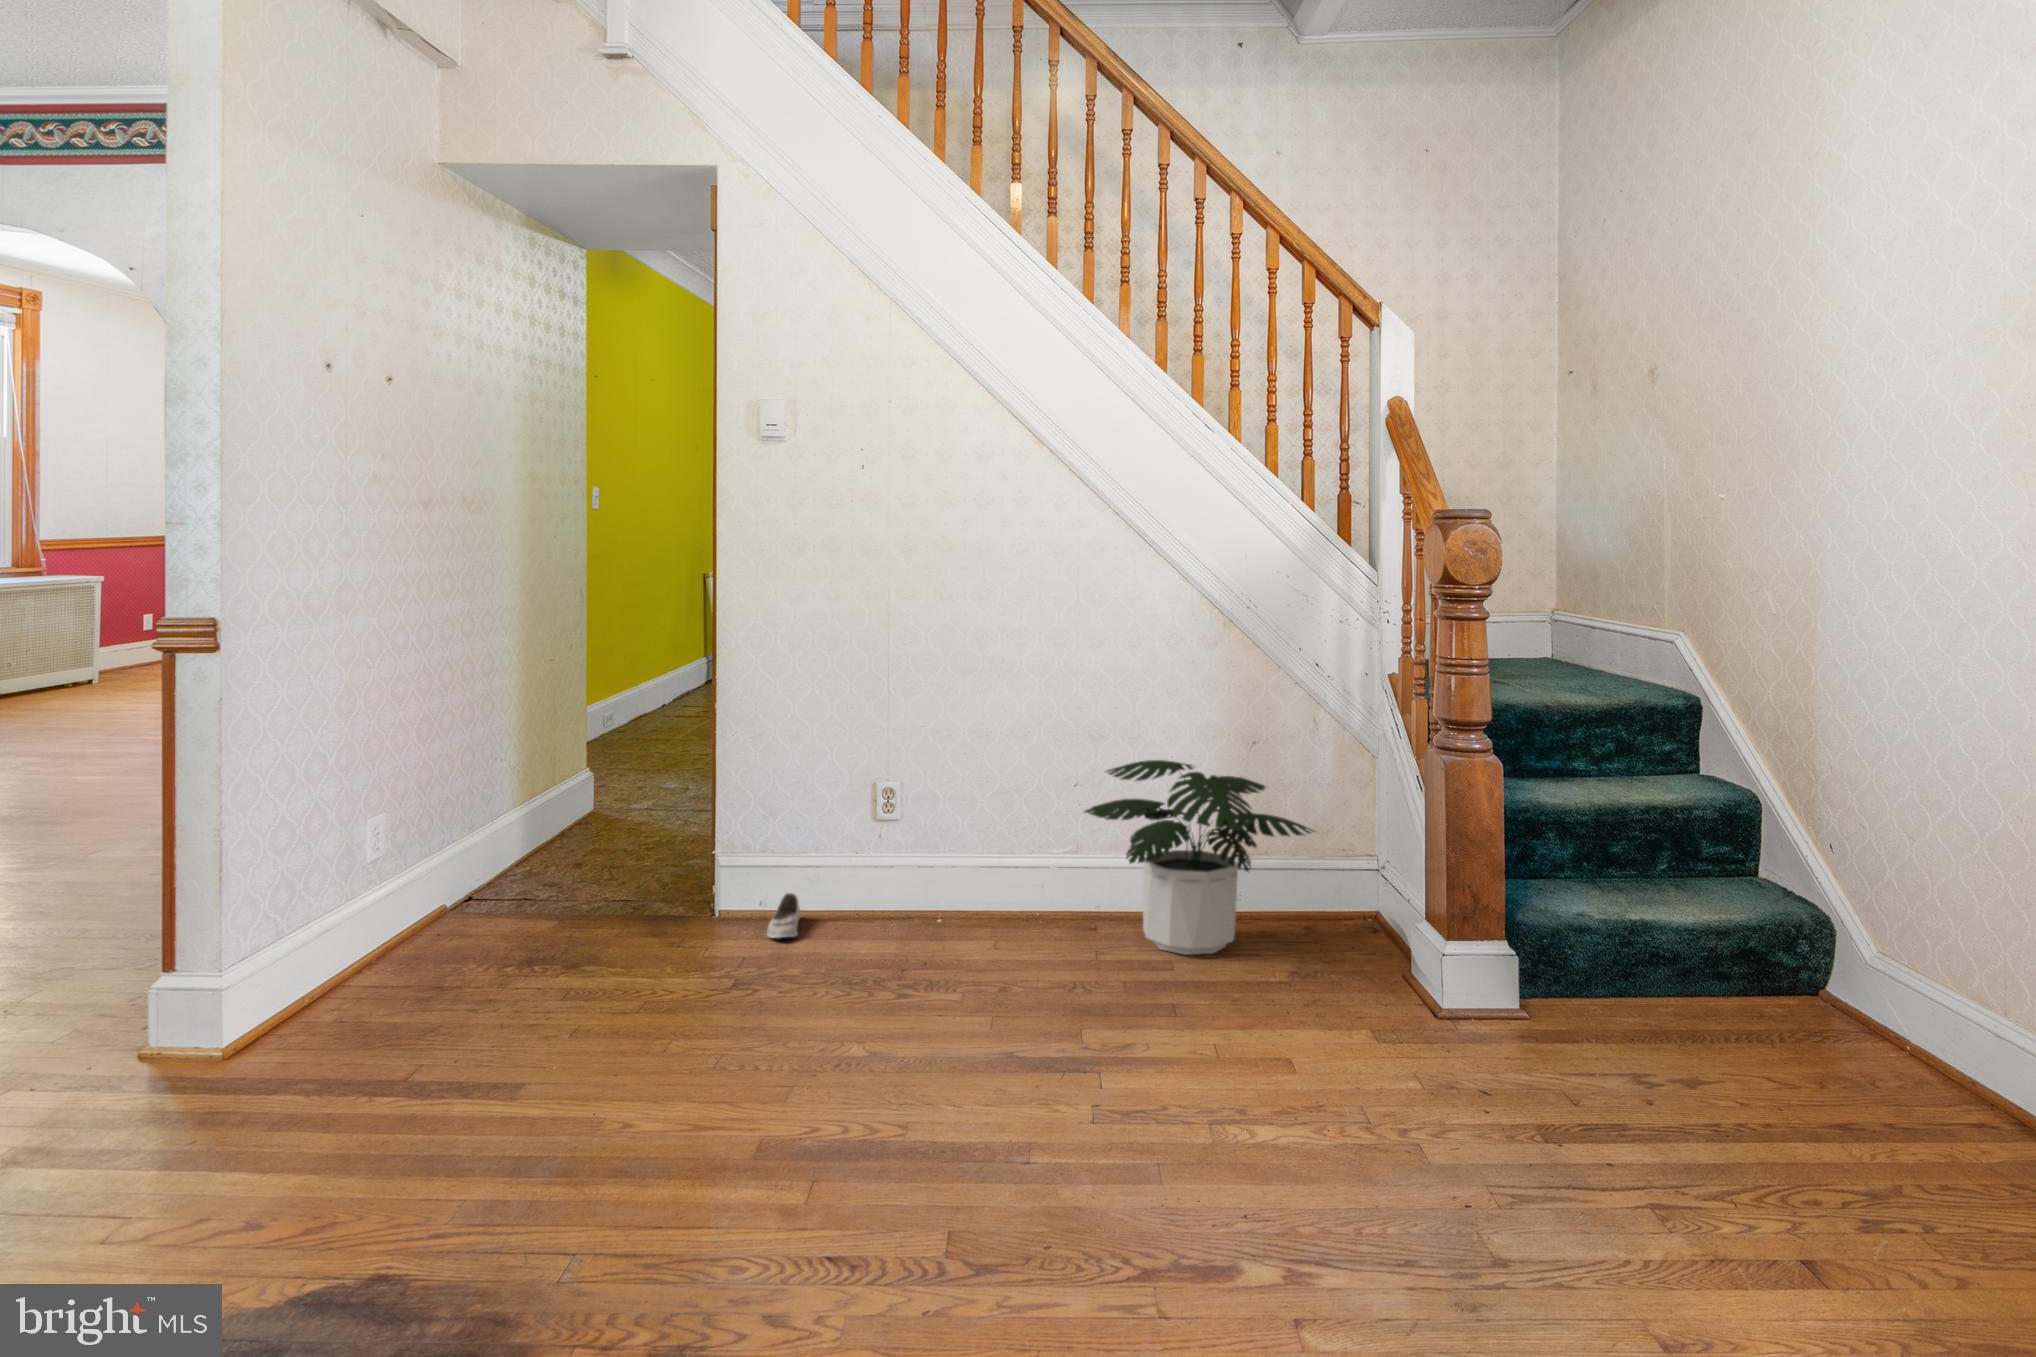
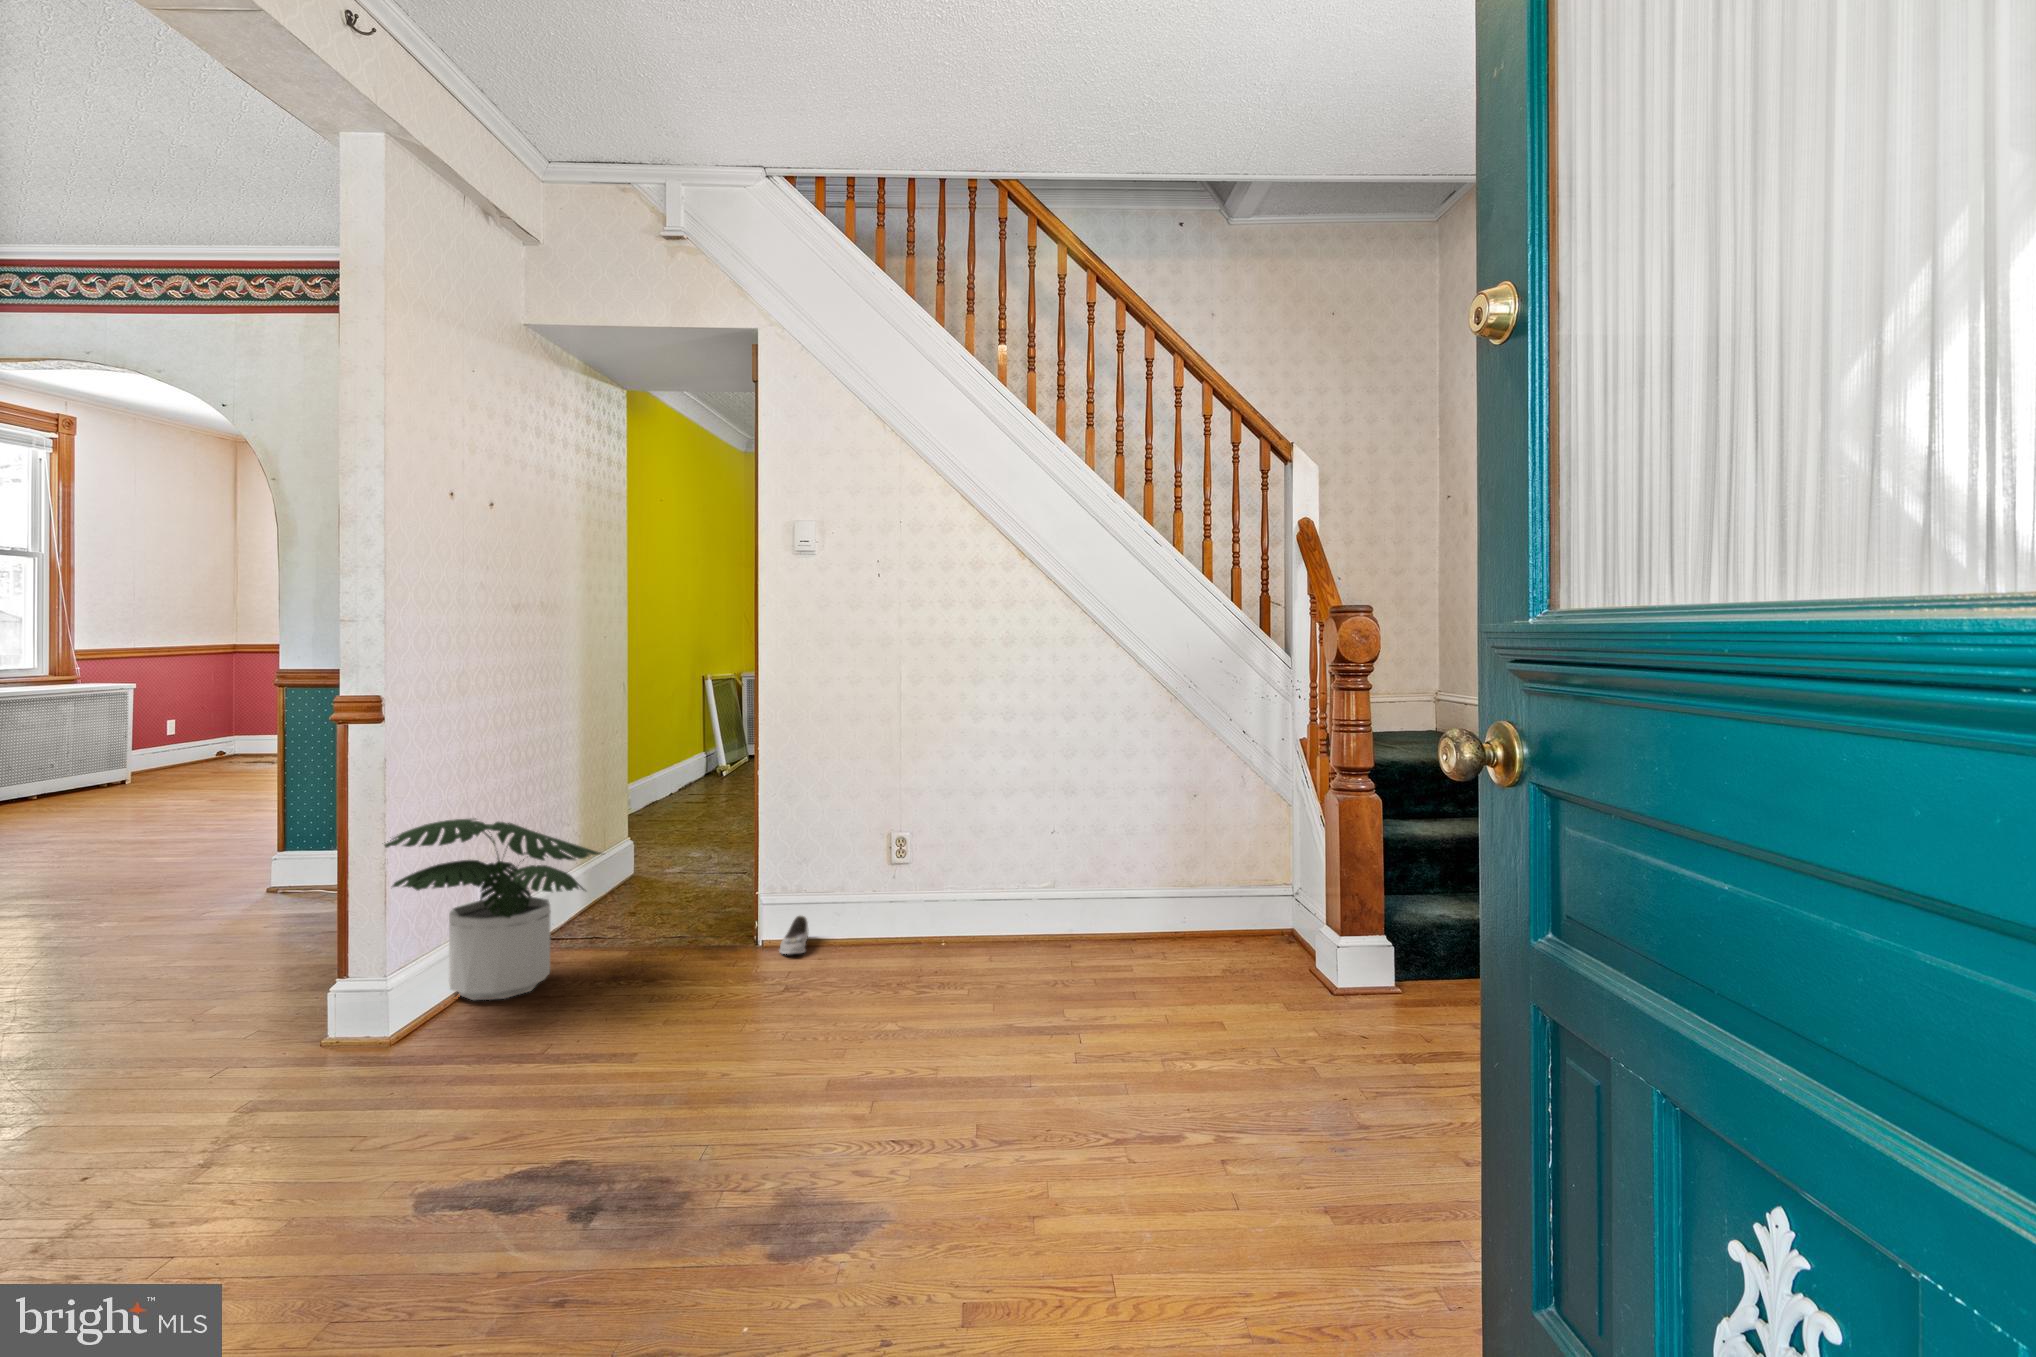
potted plant: present [1085,760,1315,955] -> present [385,819,601,1000]

